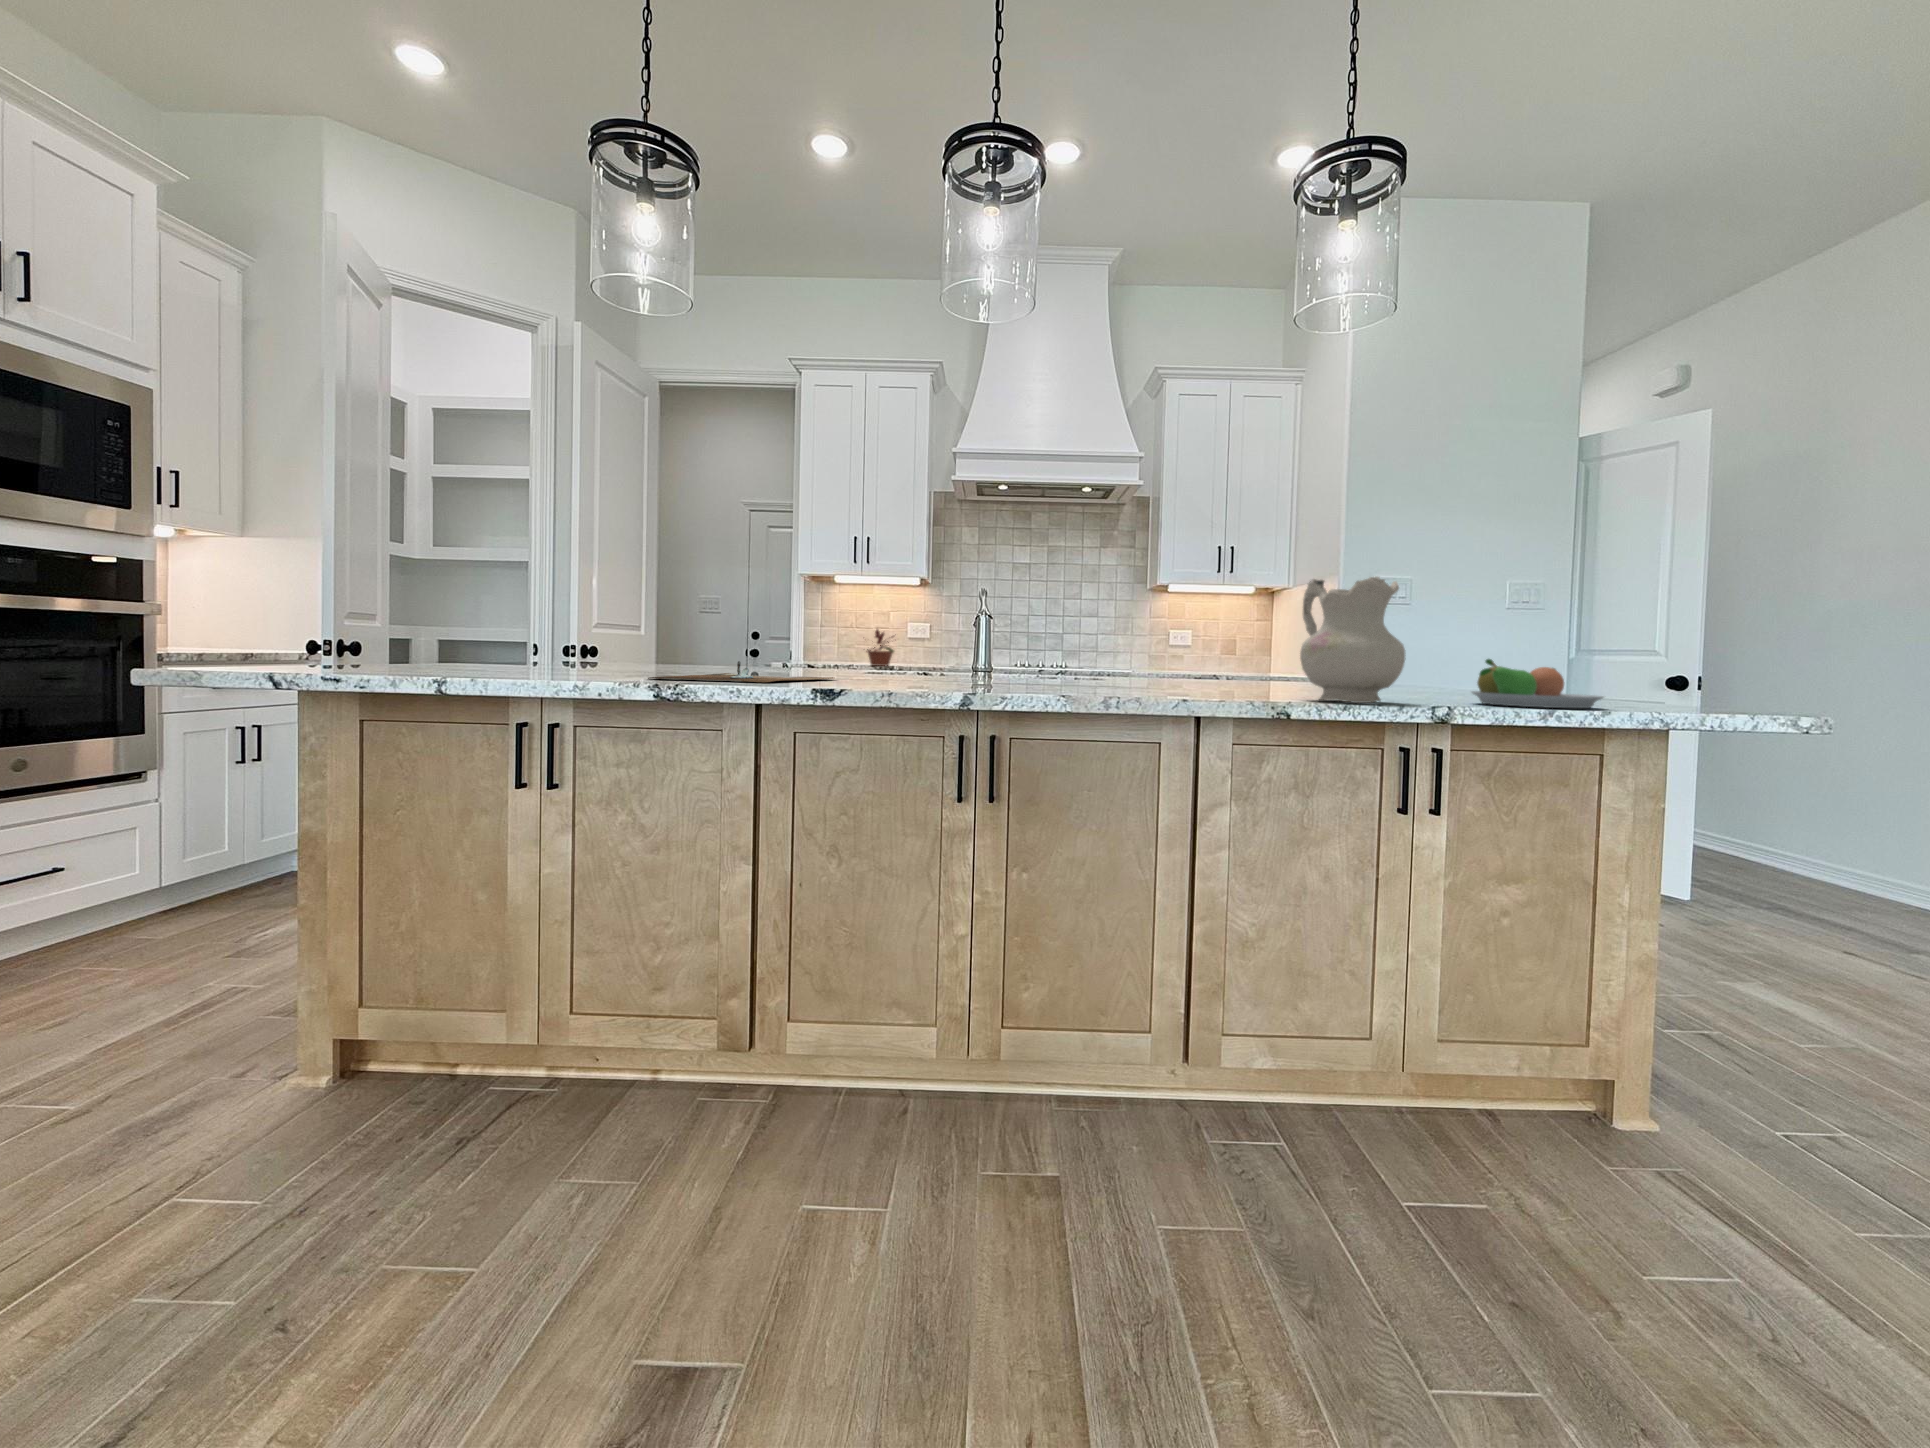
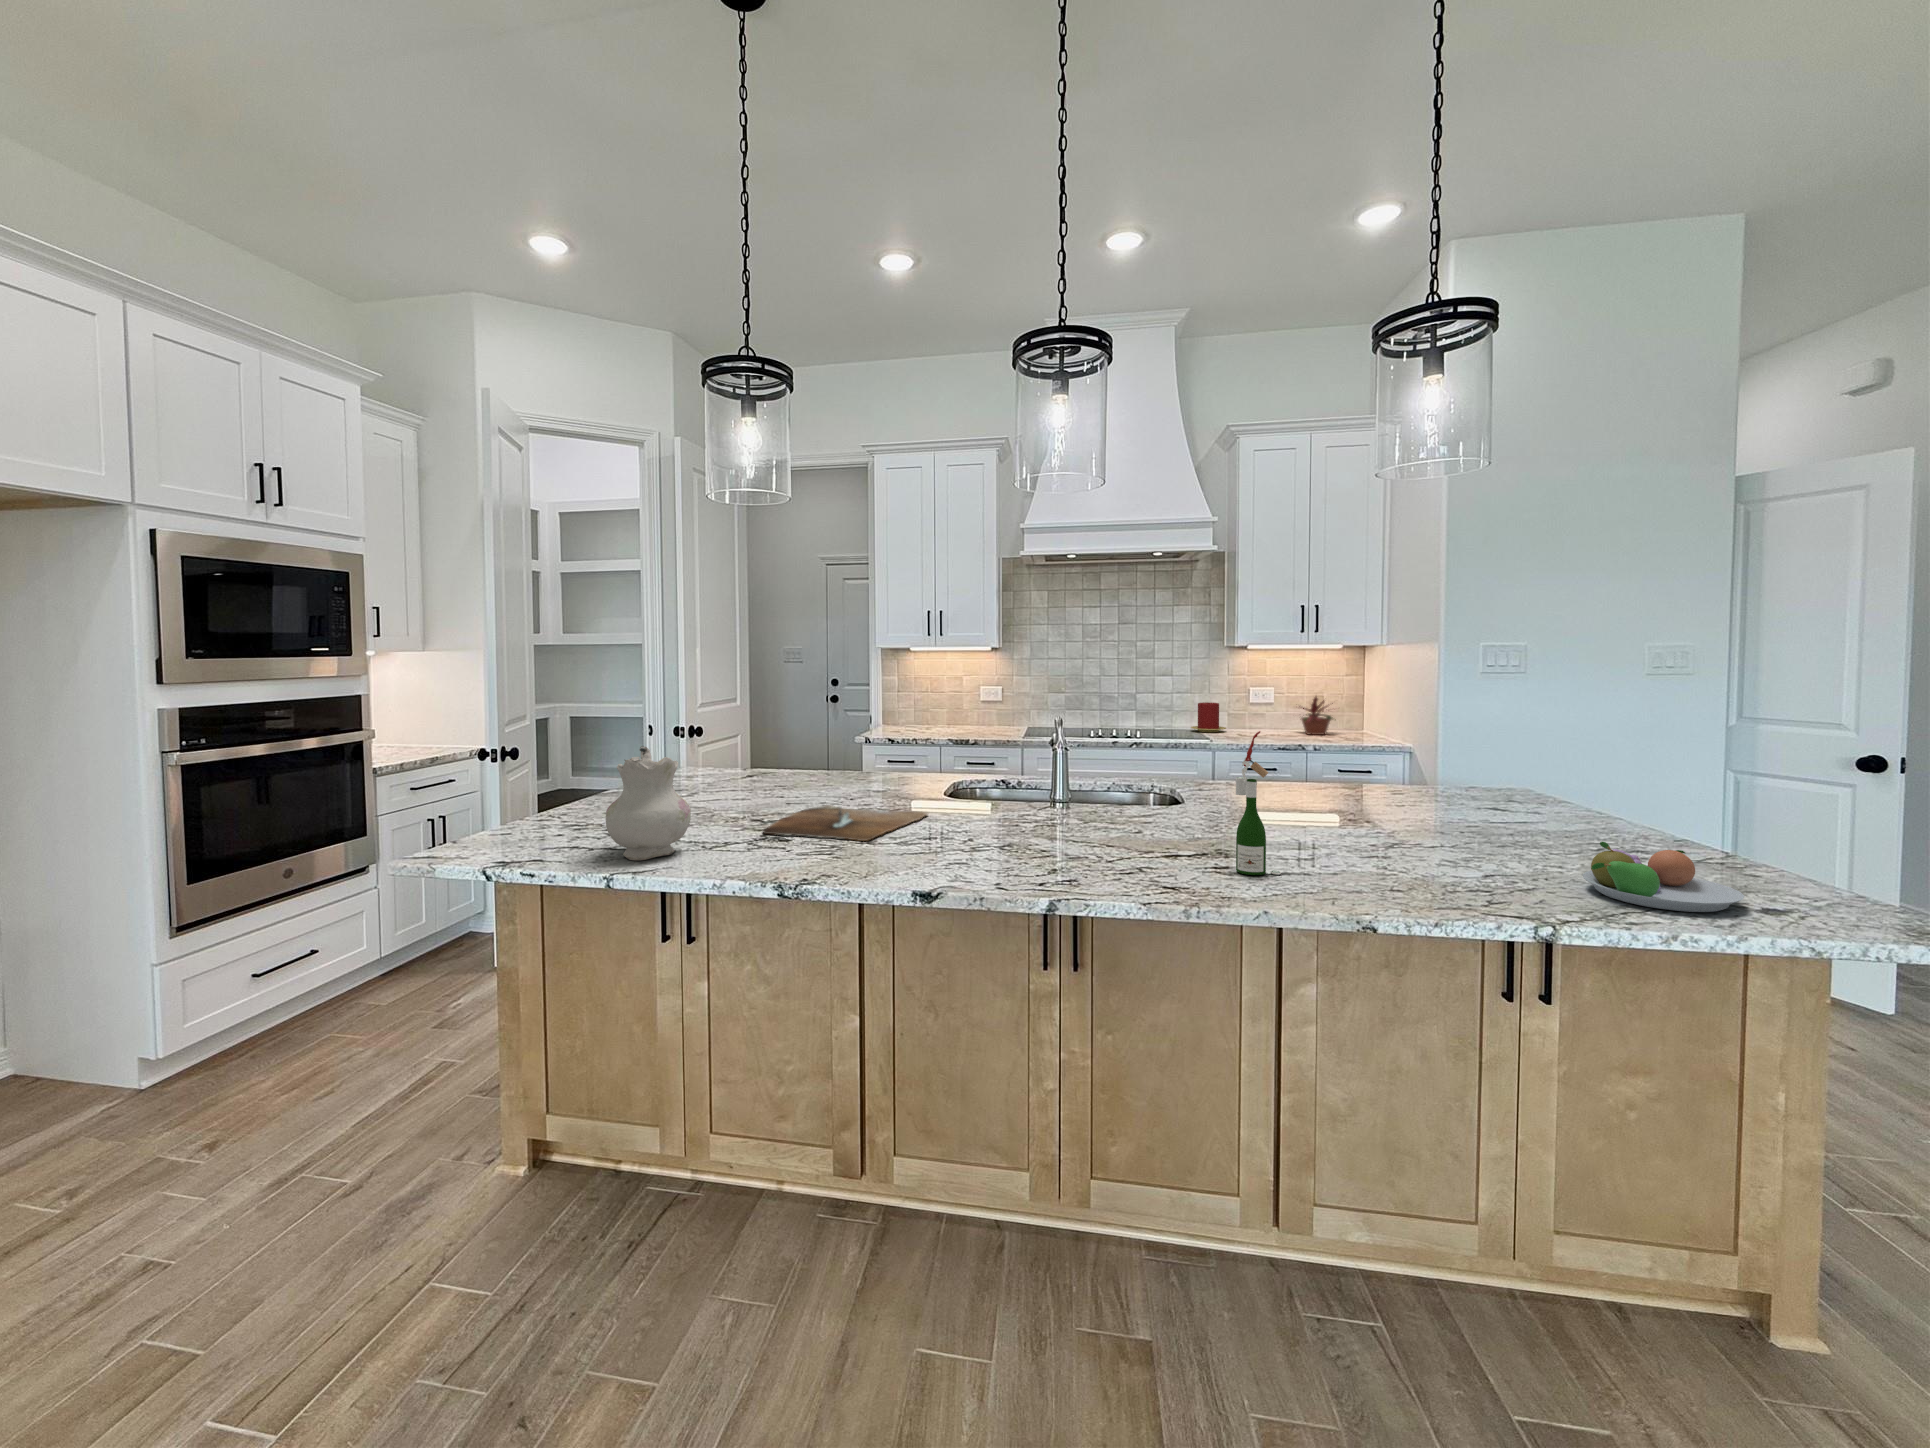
wine bottle: none [1155,550,1198,696] -> present [1235,731,1281,875]
ceramic pitcher: present [1300,576,1406,703] -> present [606,746,691,861]
potted plant: present [866,629,894,666] -> present [1299,697,1333,735]
candle: none [1109,643,1143,672] -> present [1191,702,1226,732]

